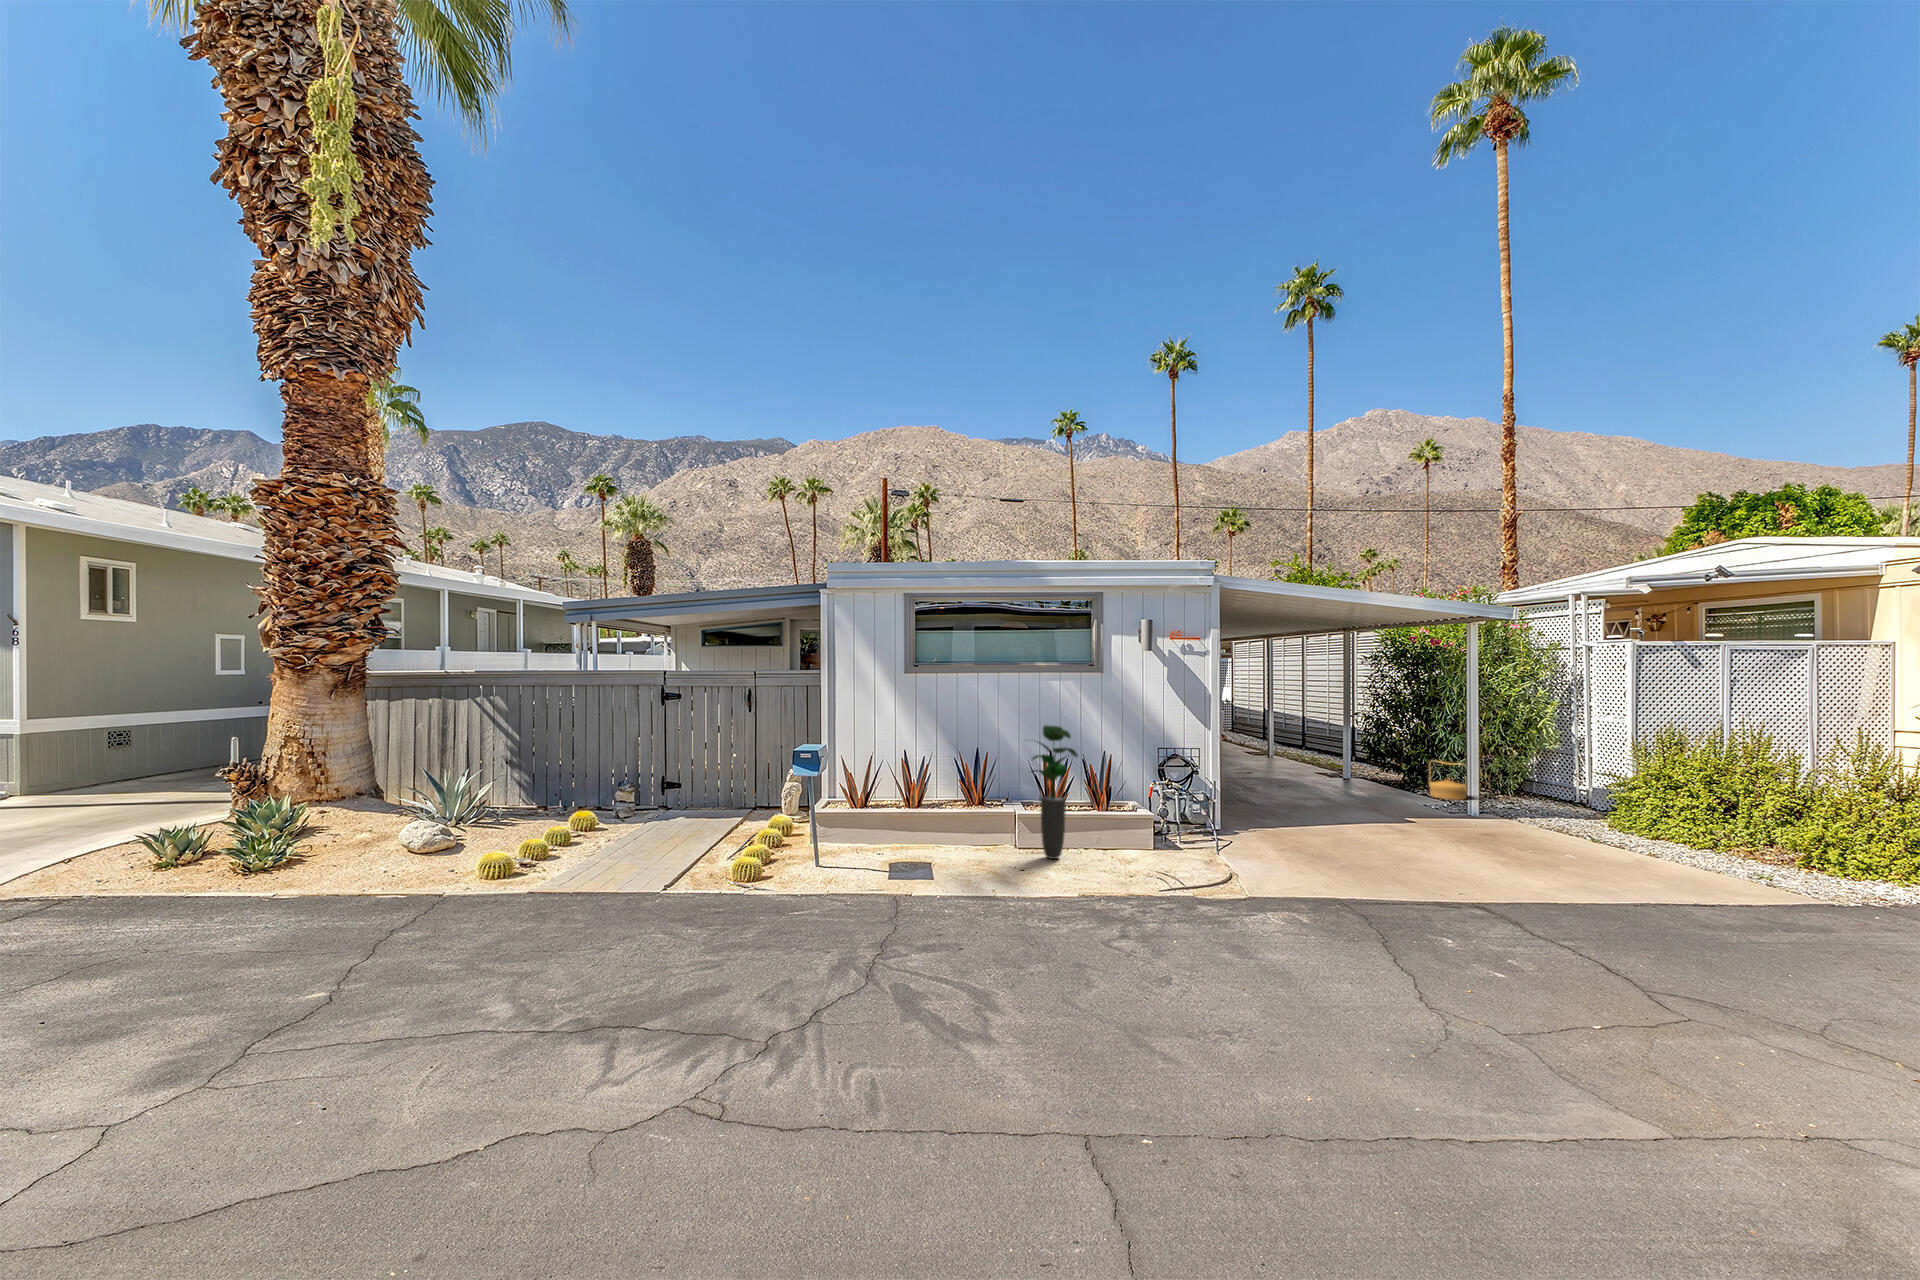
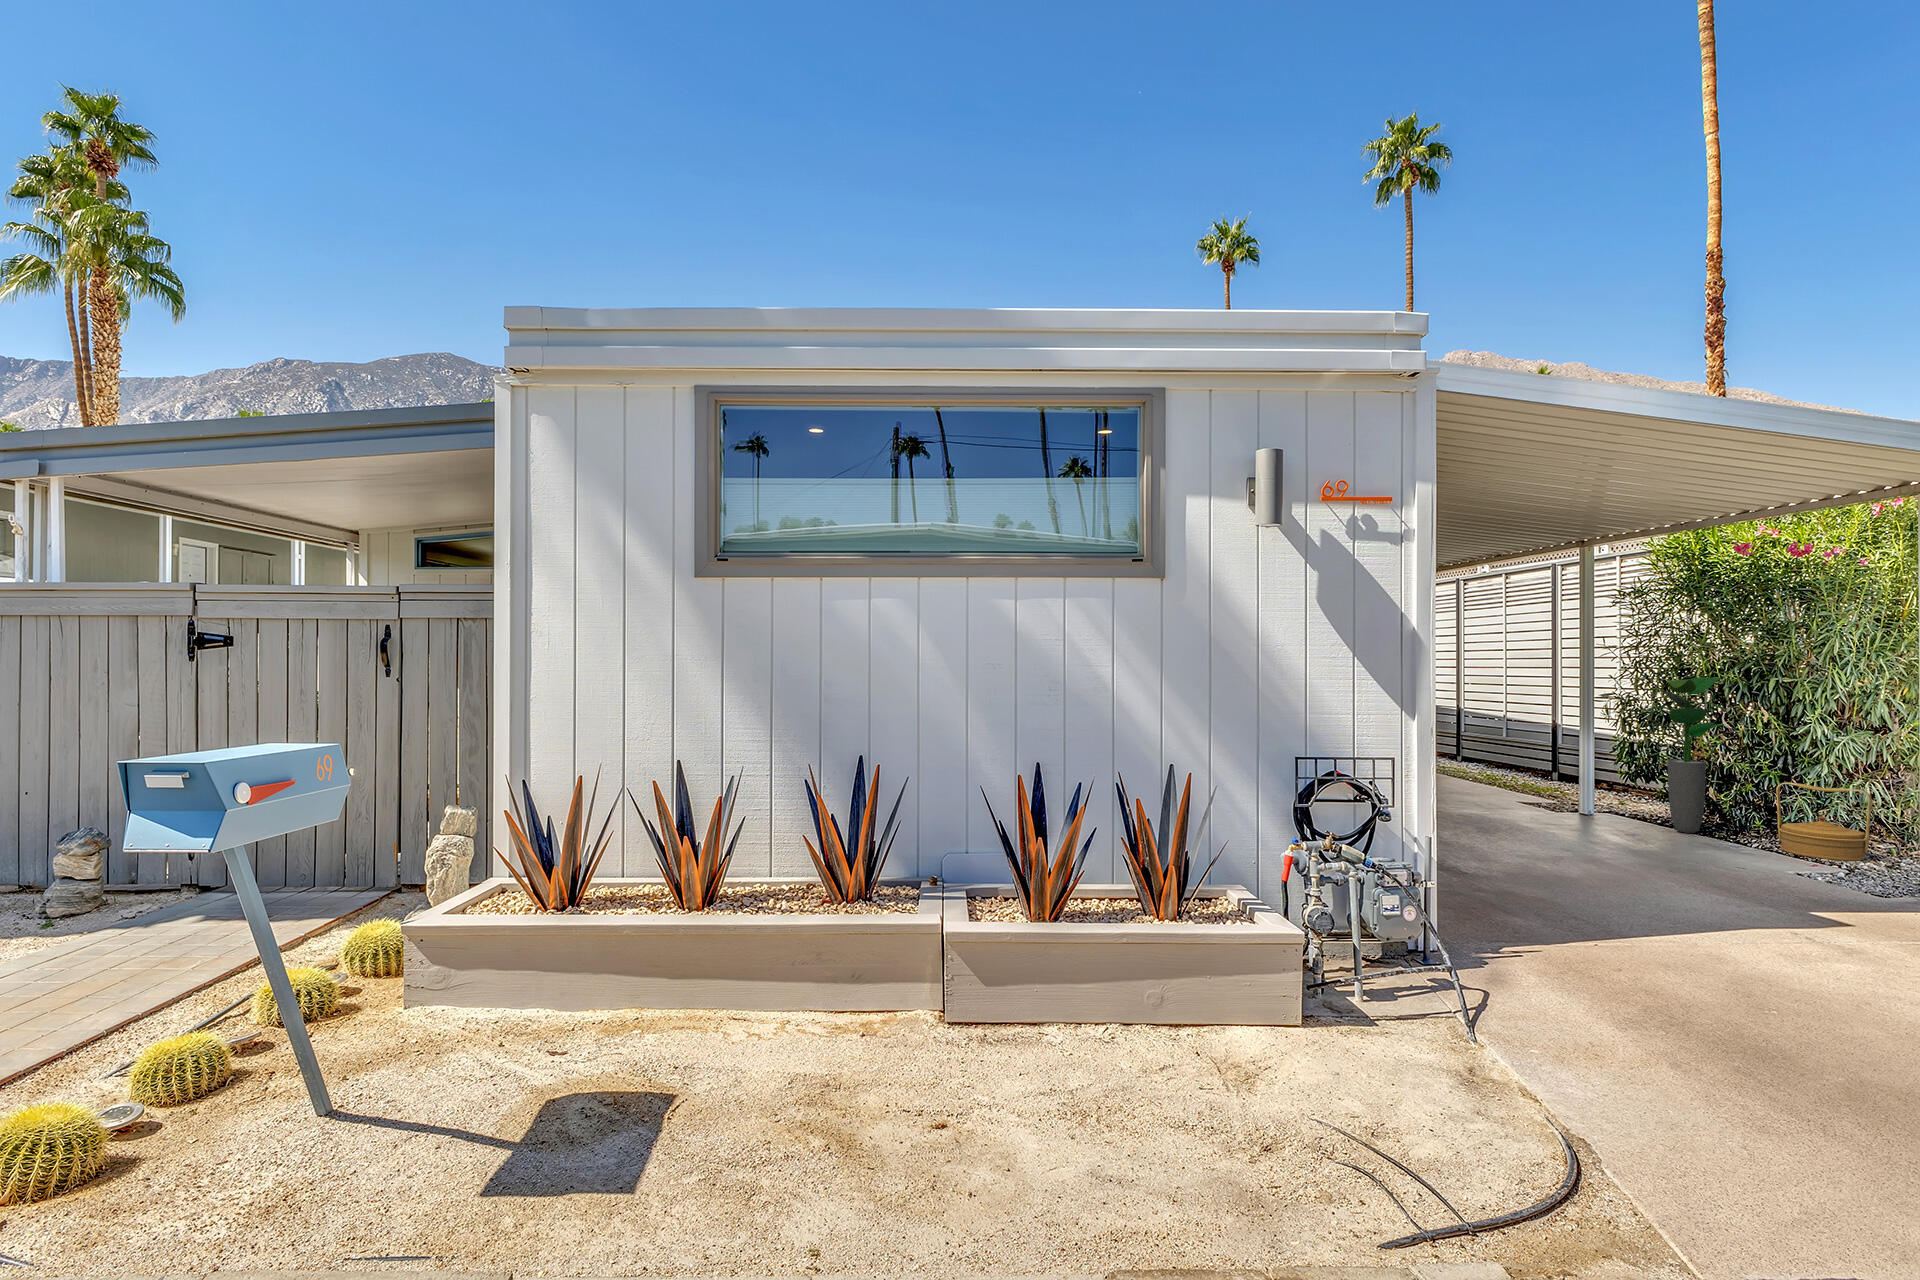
potted plant: present [1031,725,1078,859] -> present [1645,677,1732,833]

